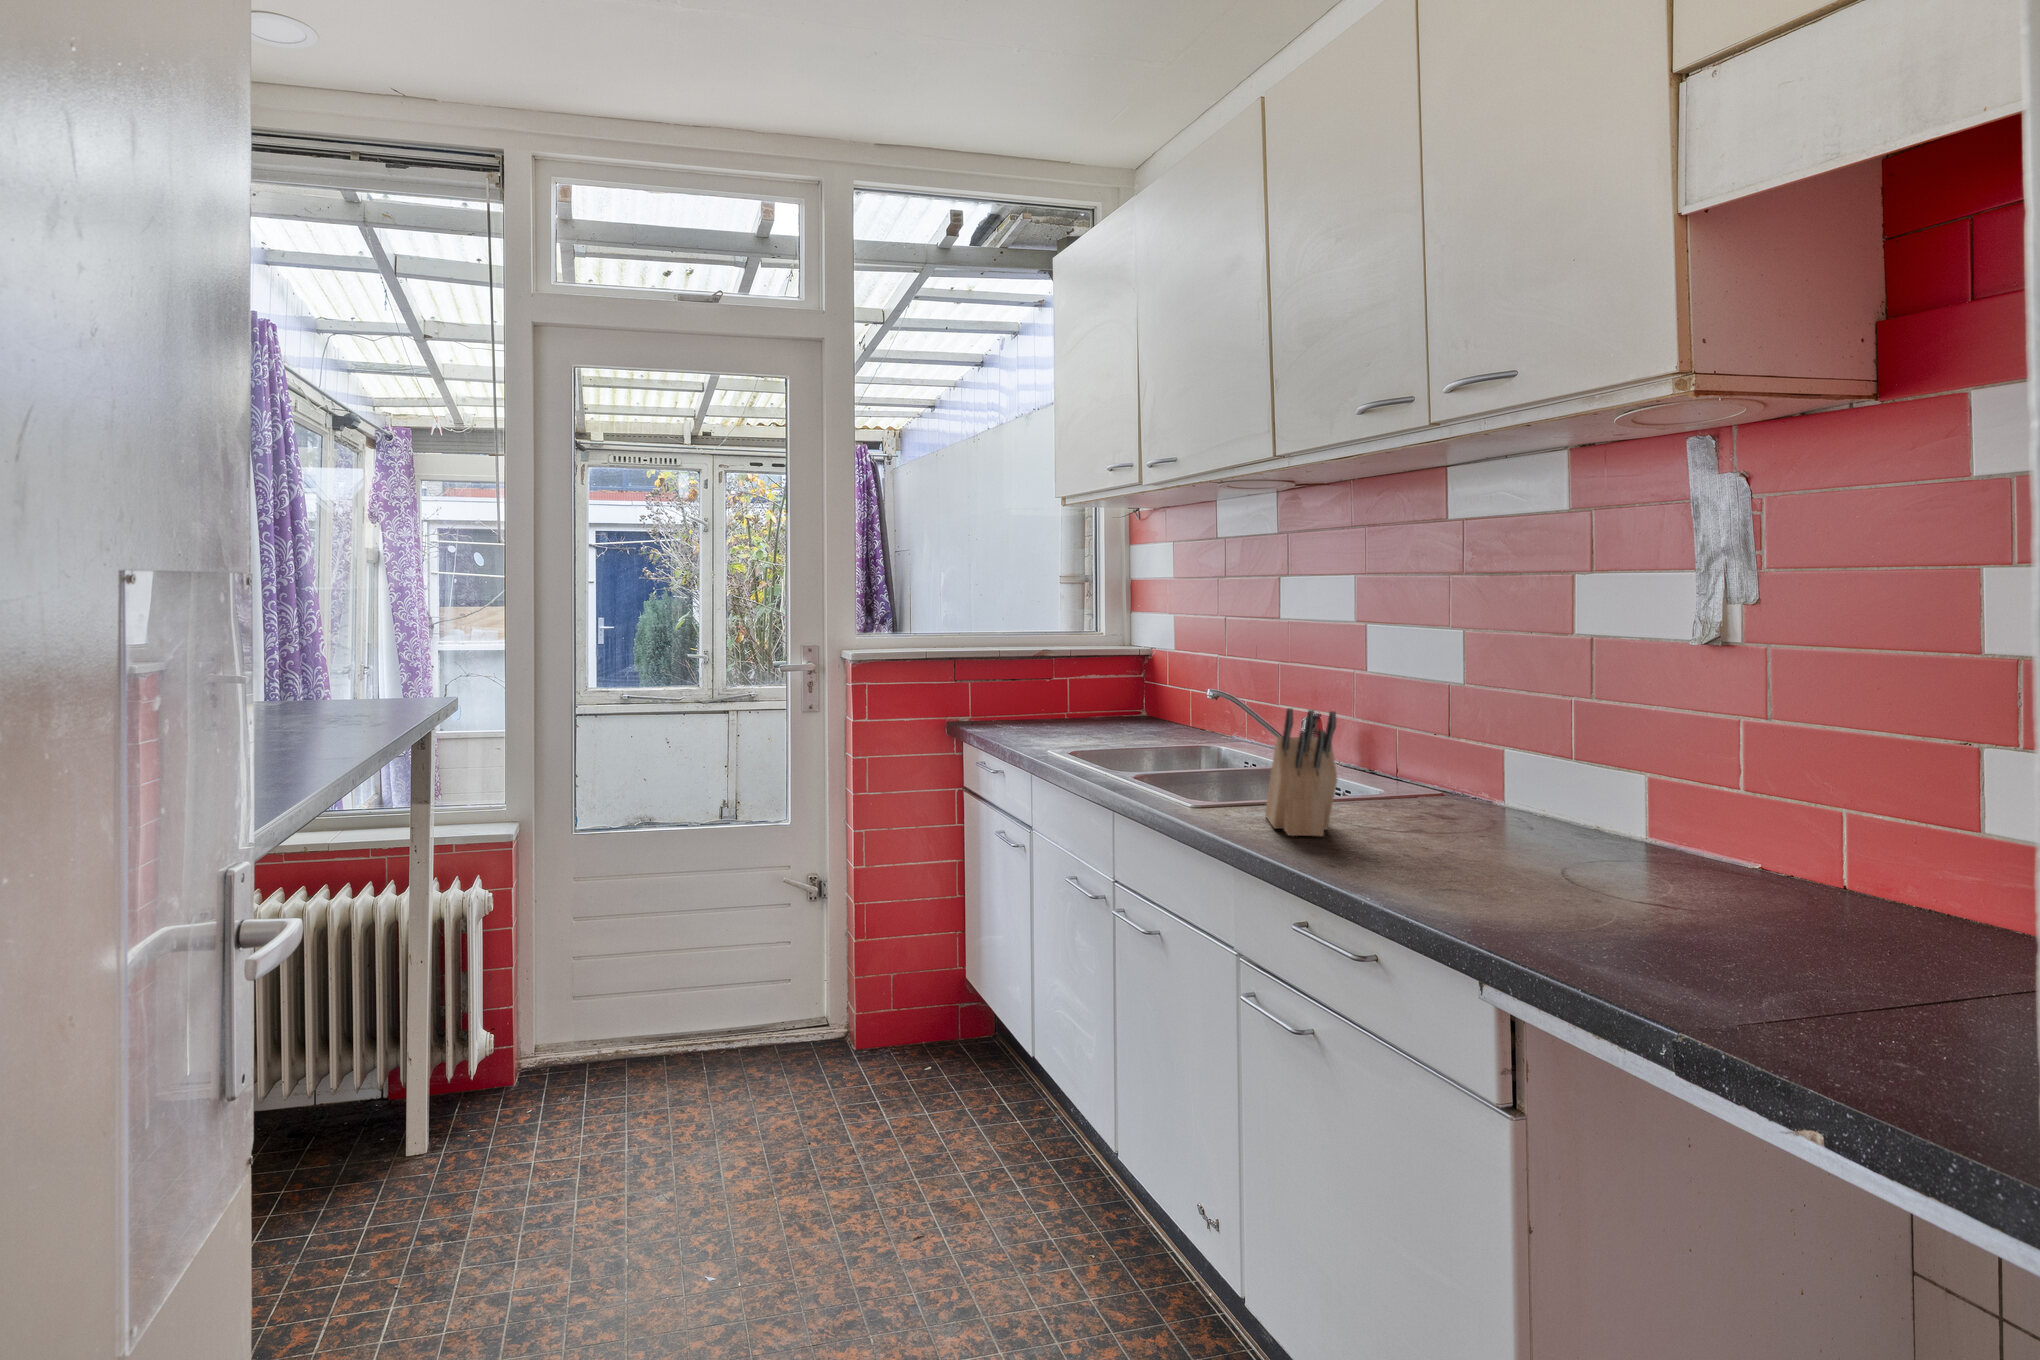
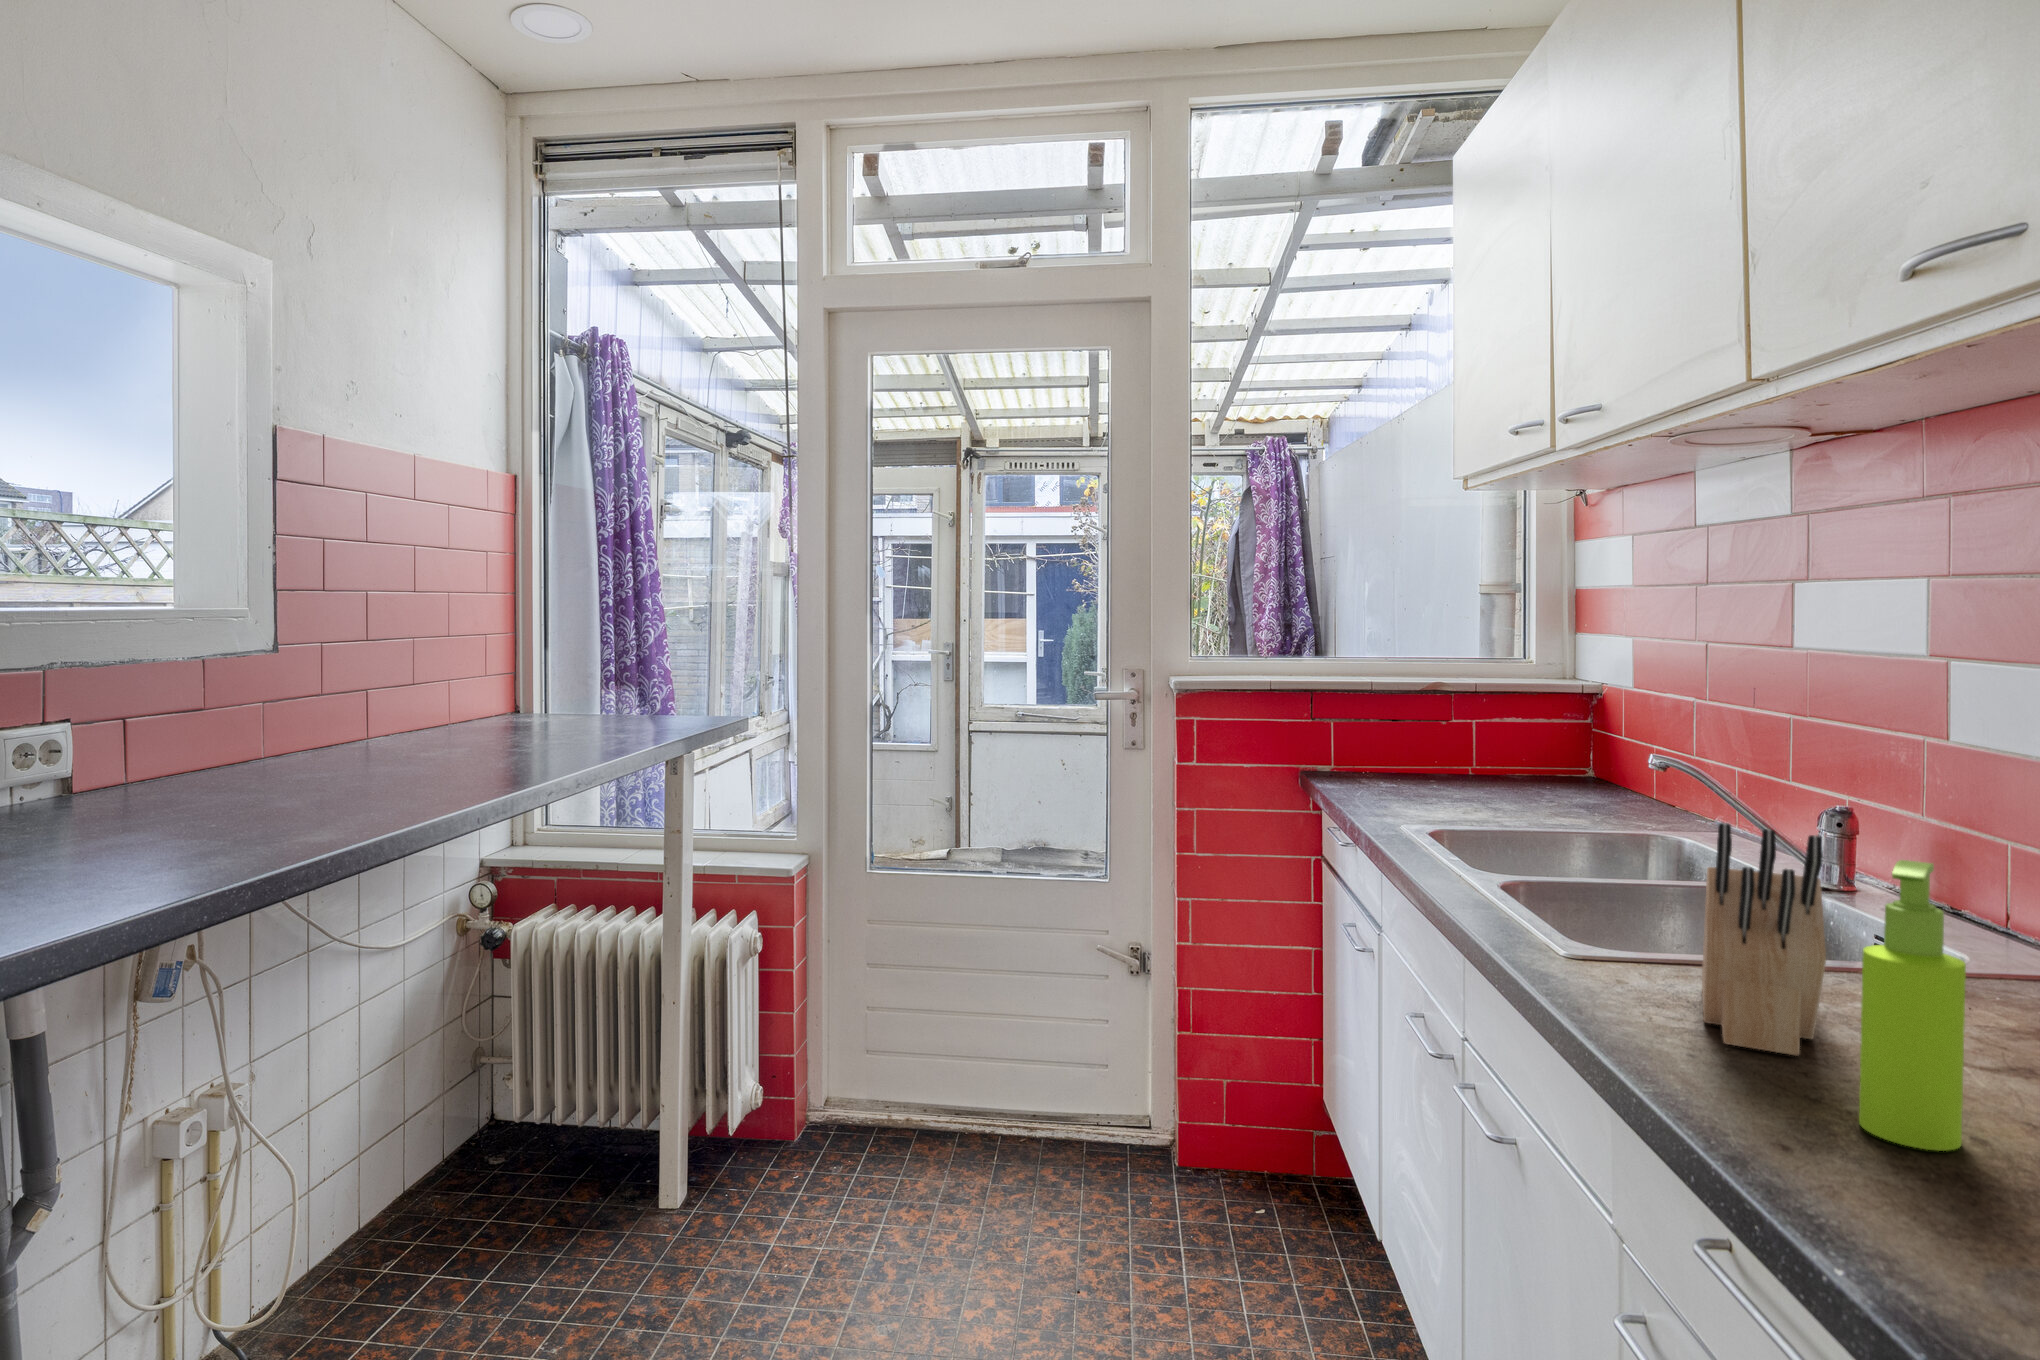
soap dispenser: none [1359,717,1404,862] -> present [1859,860,1966,1151]

